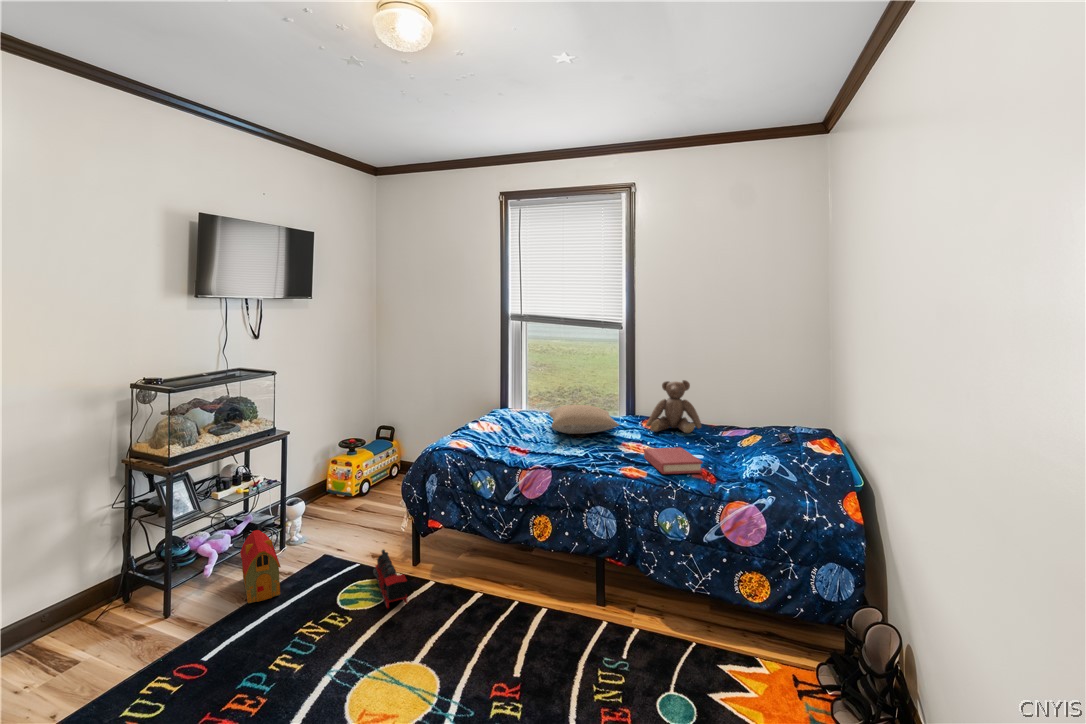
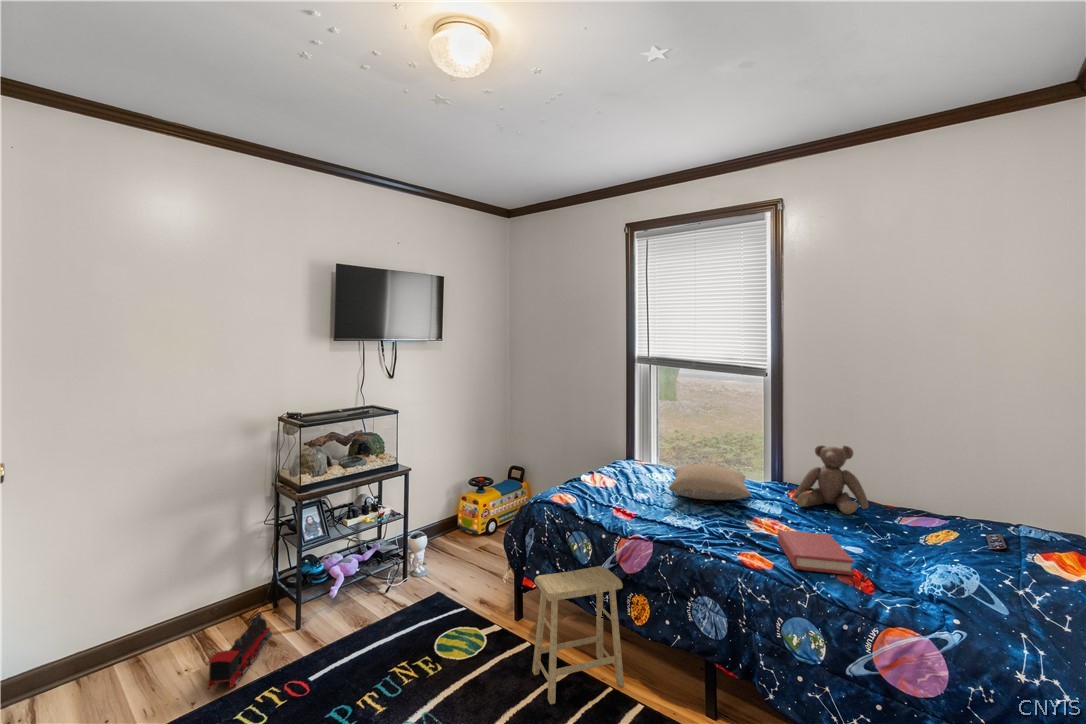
footstool: none [444,499,528,623] -> present [532,566,624,704]
toy house: present [240,530,280,603] -> none [358,558,392,630]
toy train: present [373,550,407,608] -> present [208,613,272,689]

